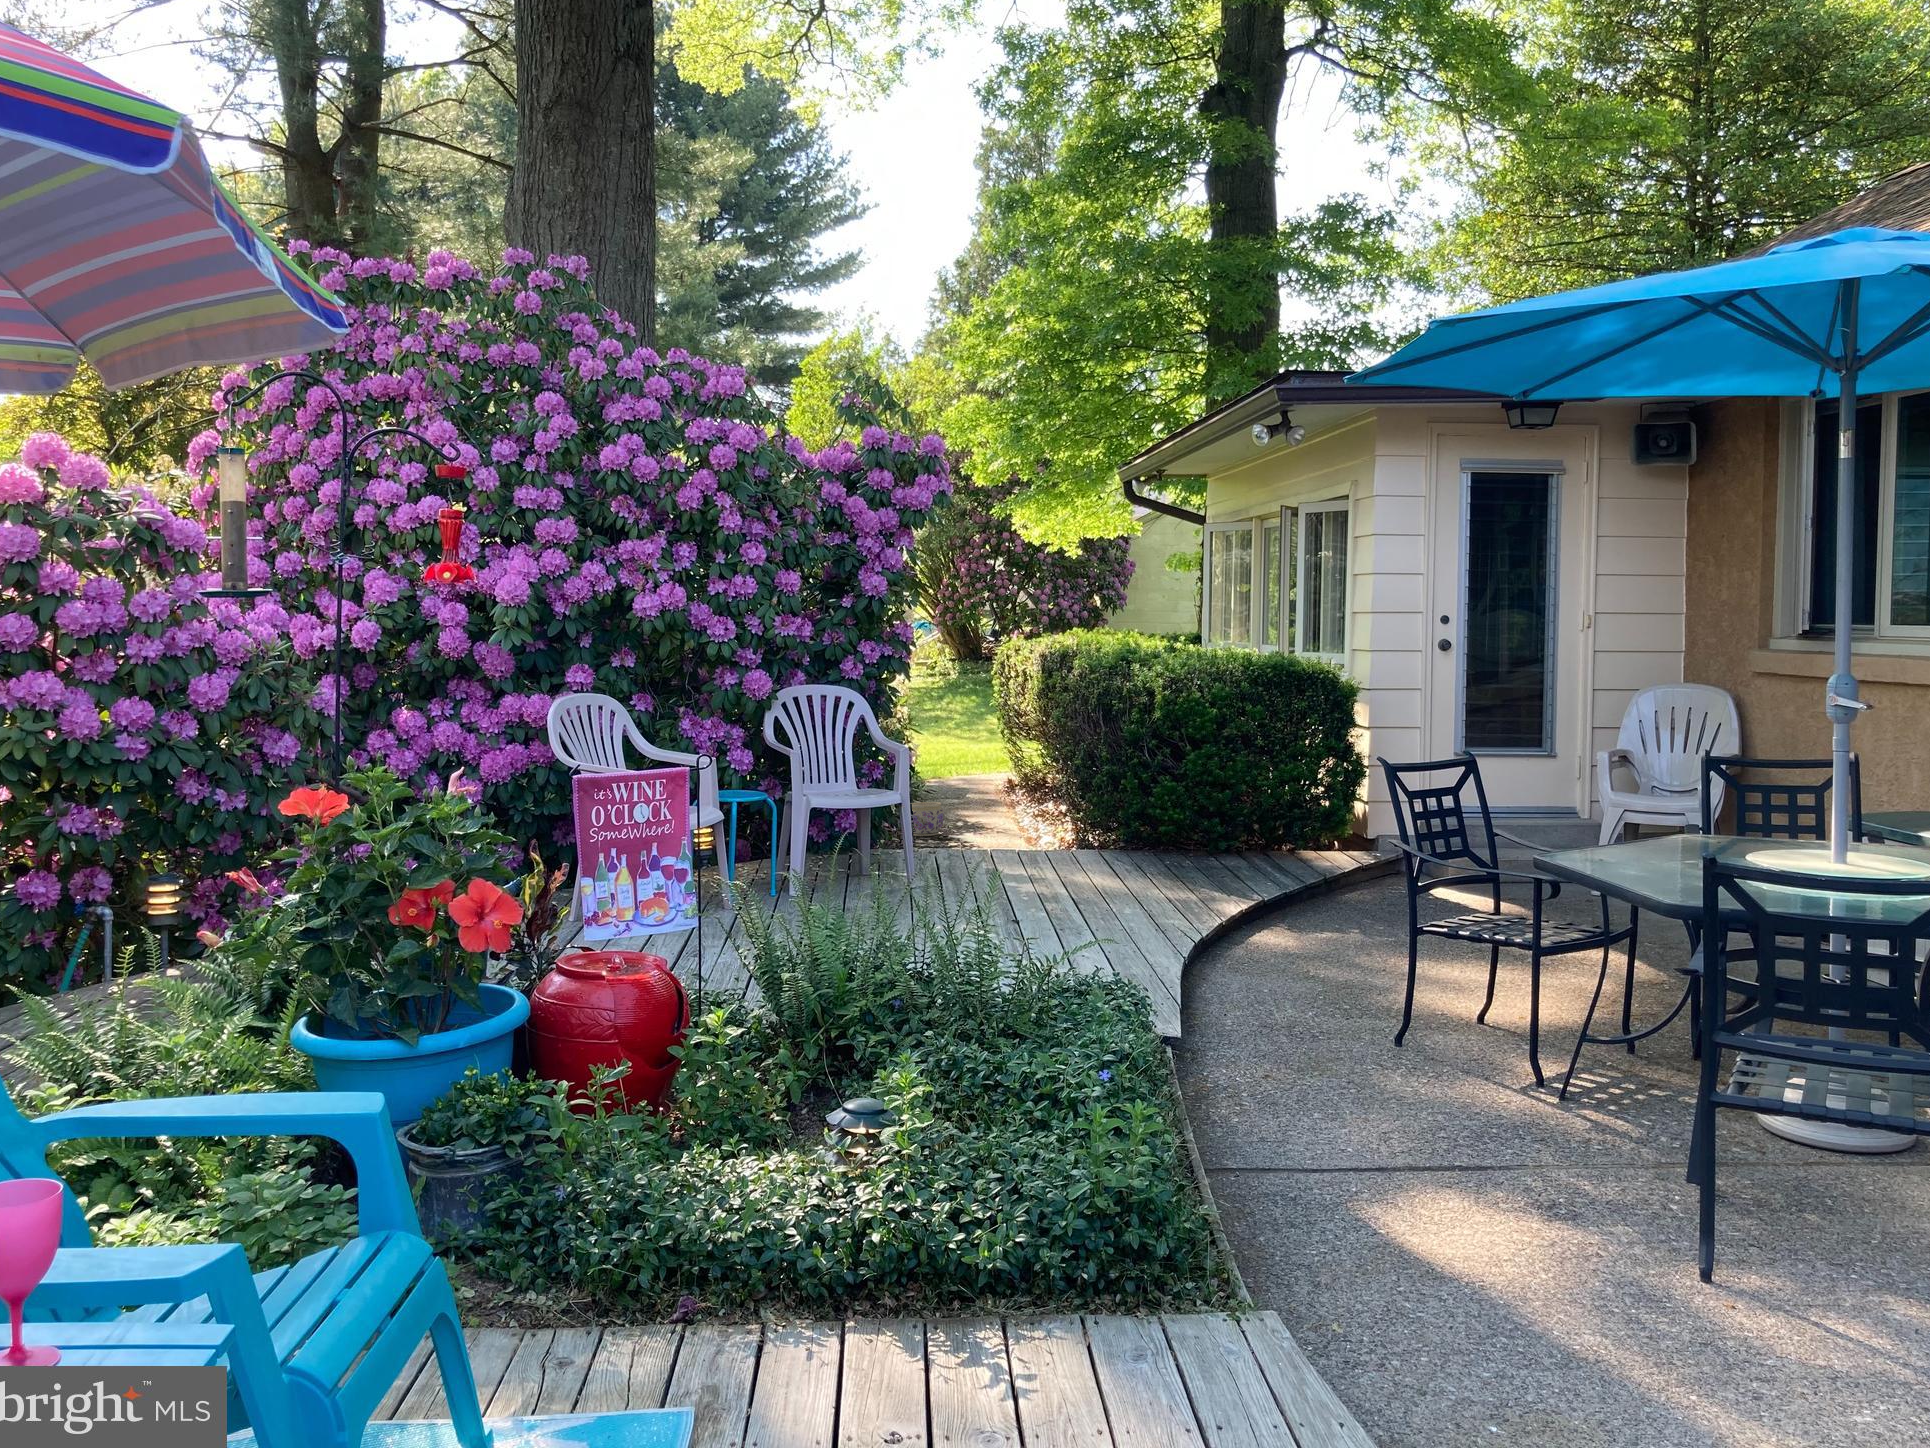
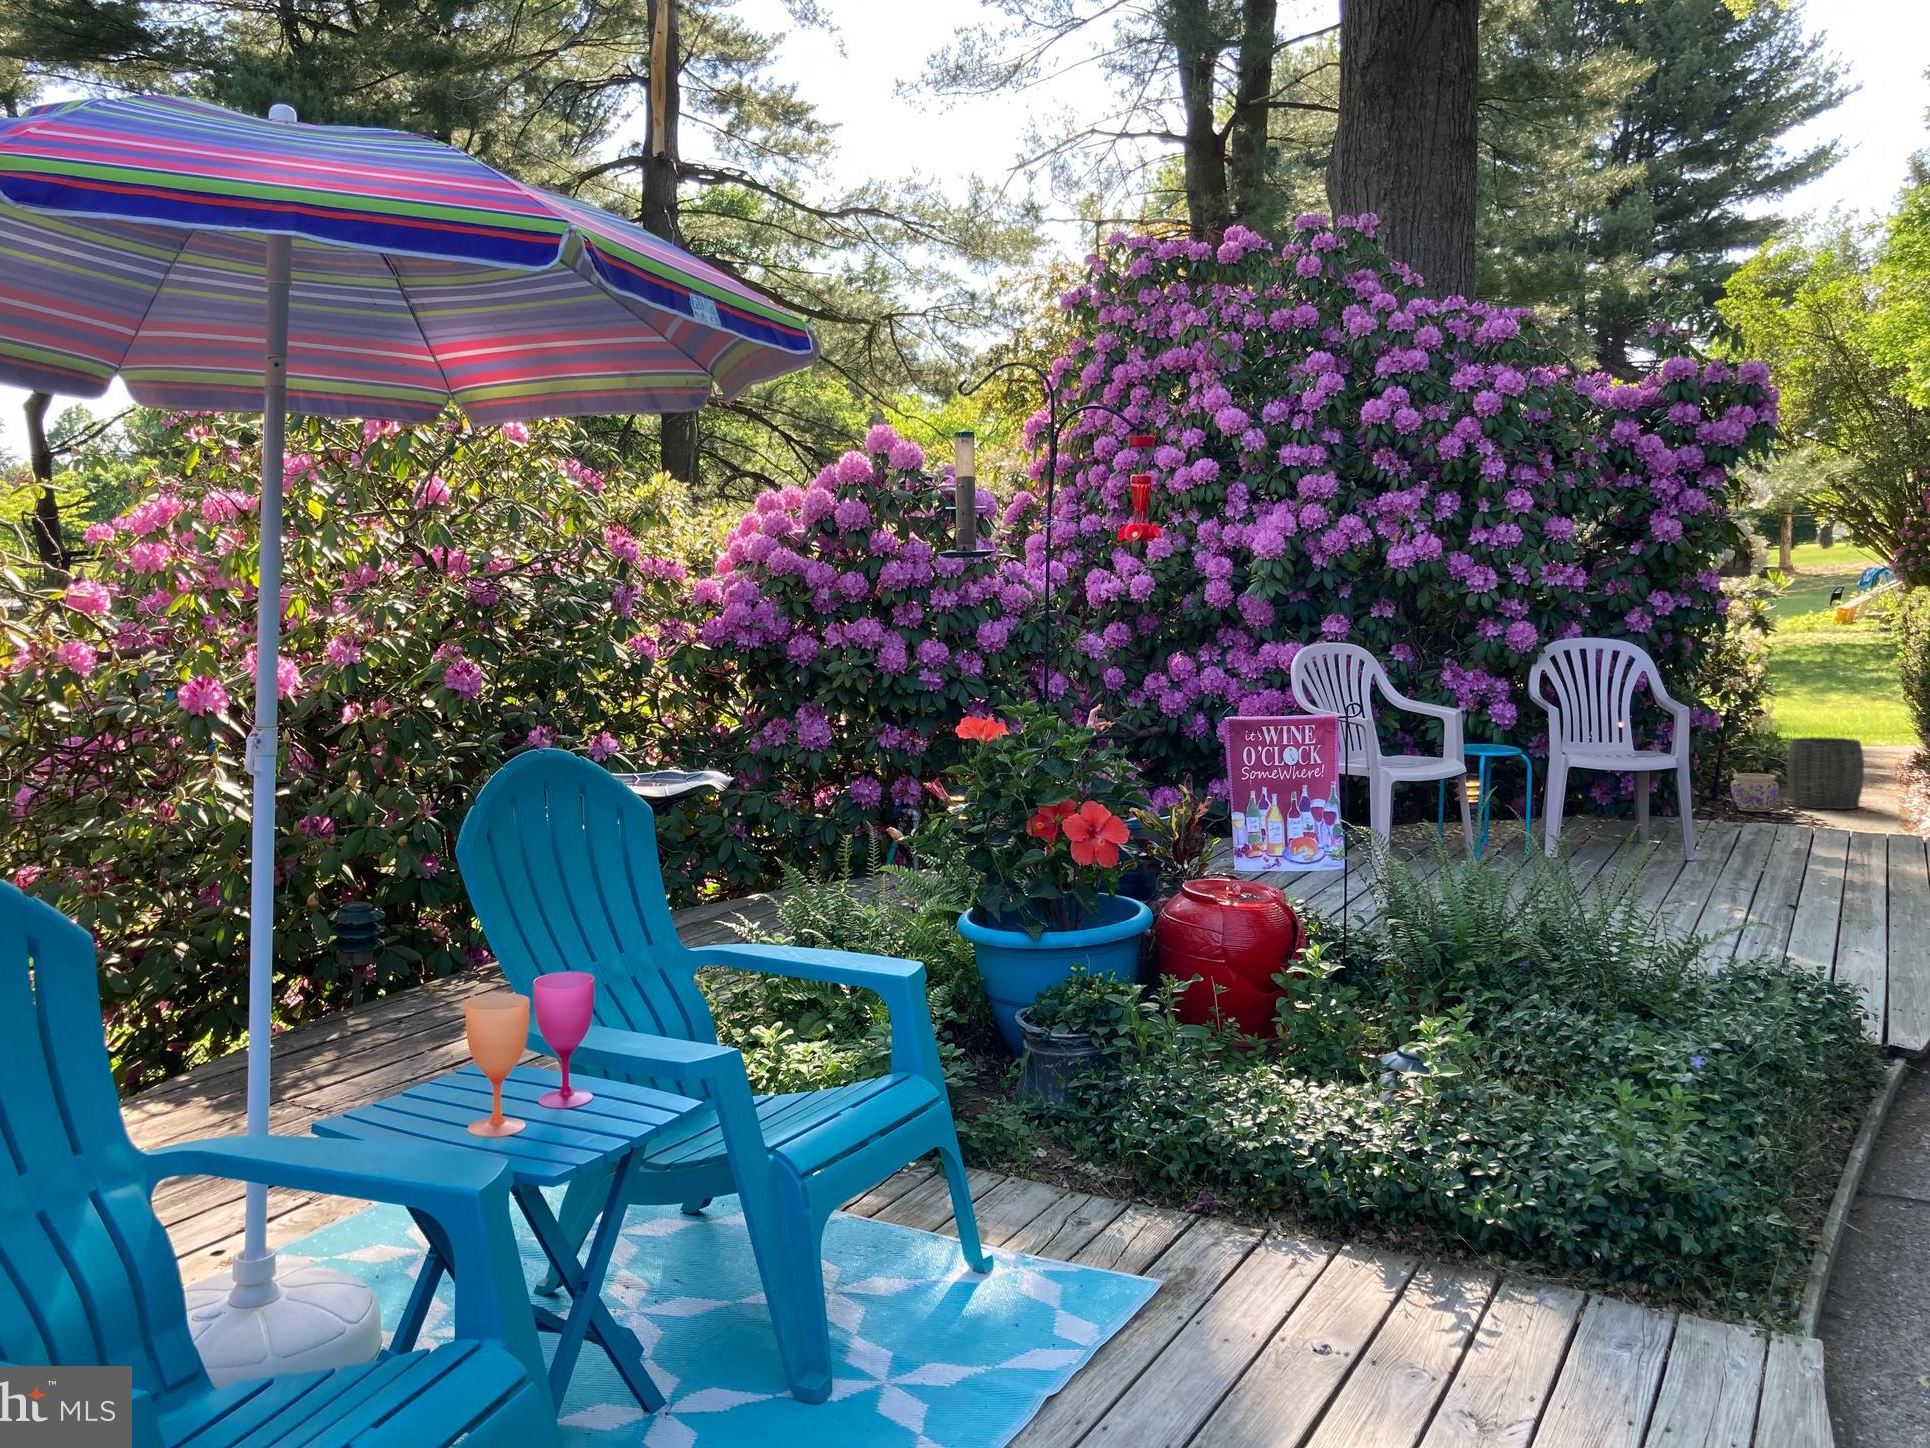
woven basket: none [943,767,1001,829] -> present [1787,737,1864,809]

